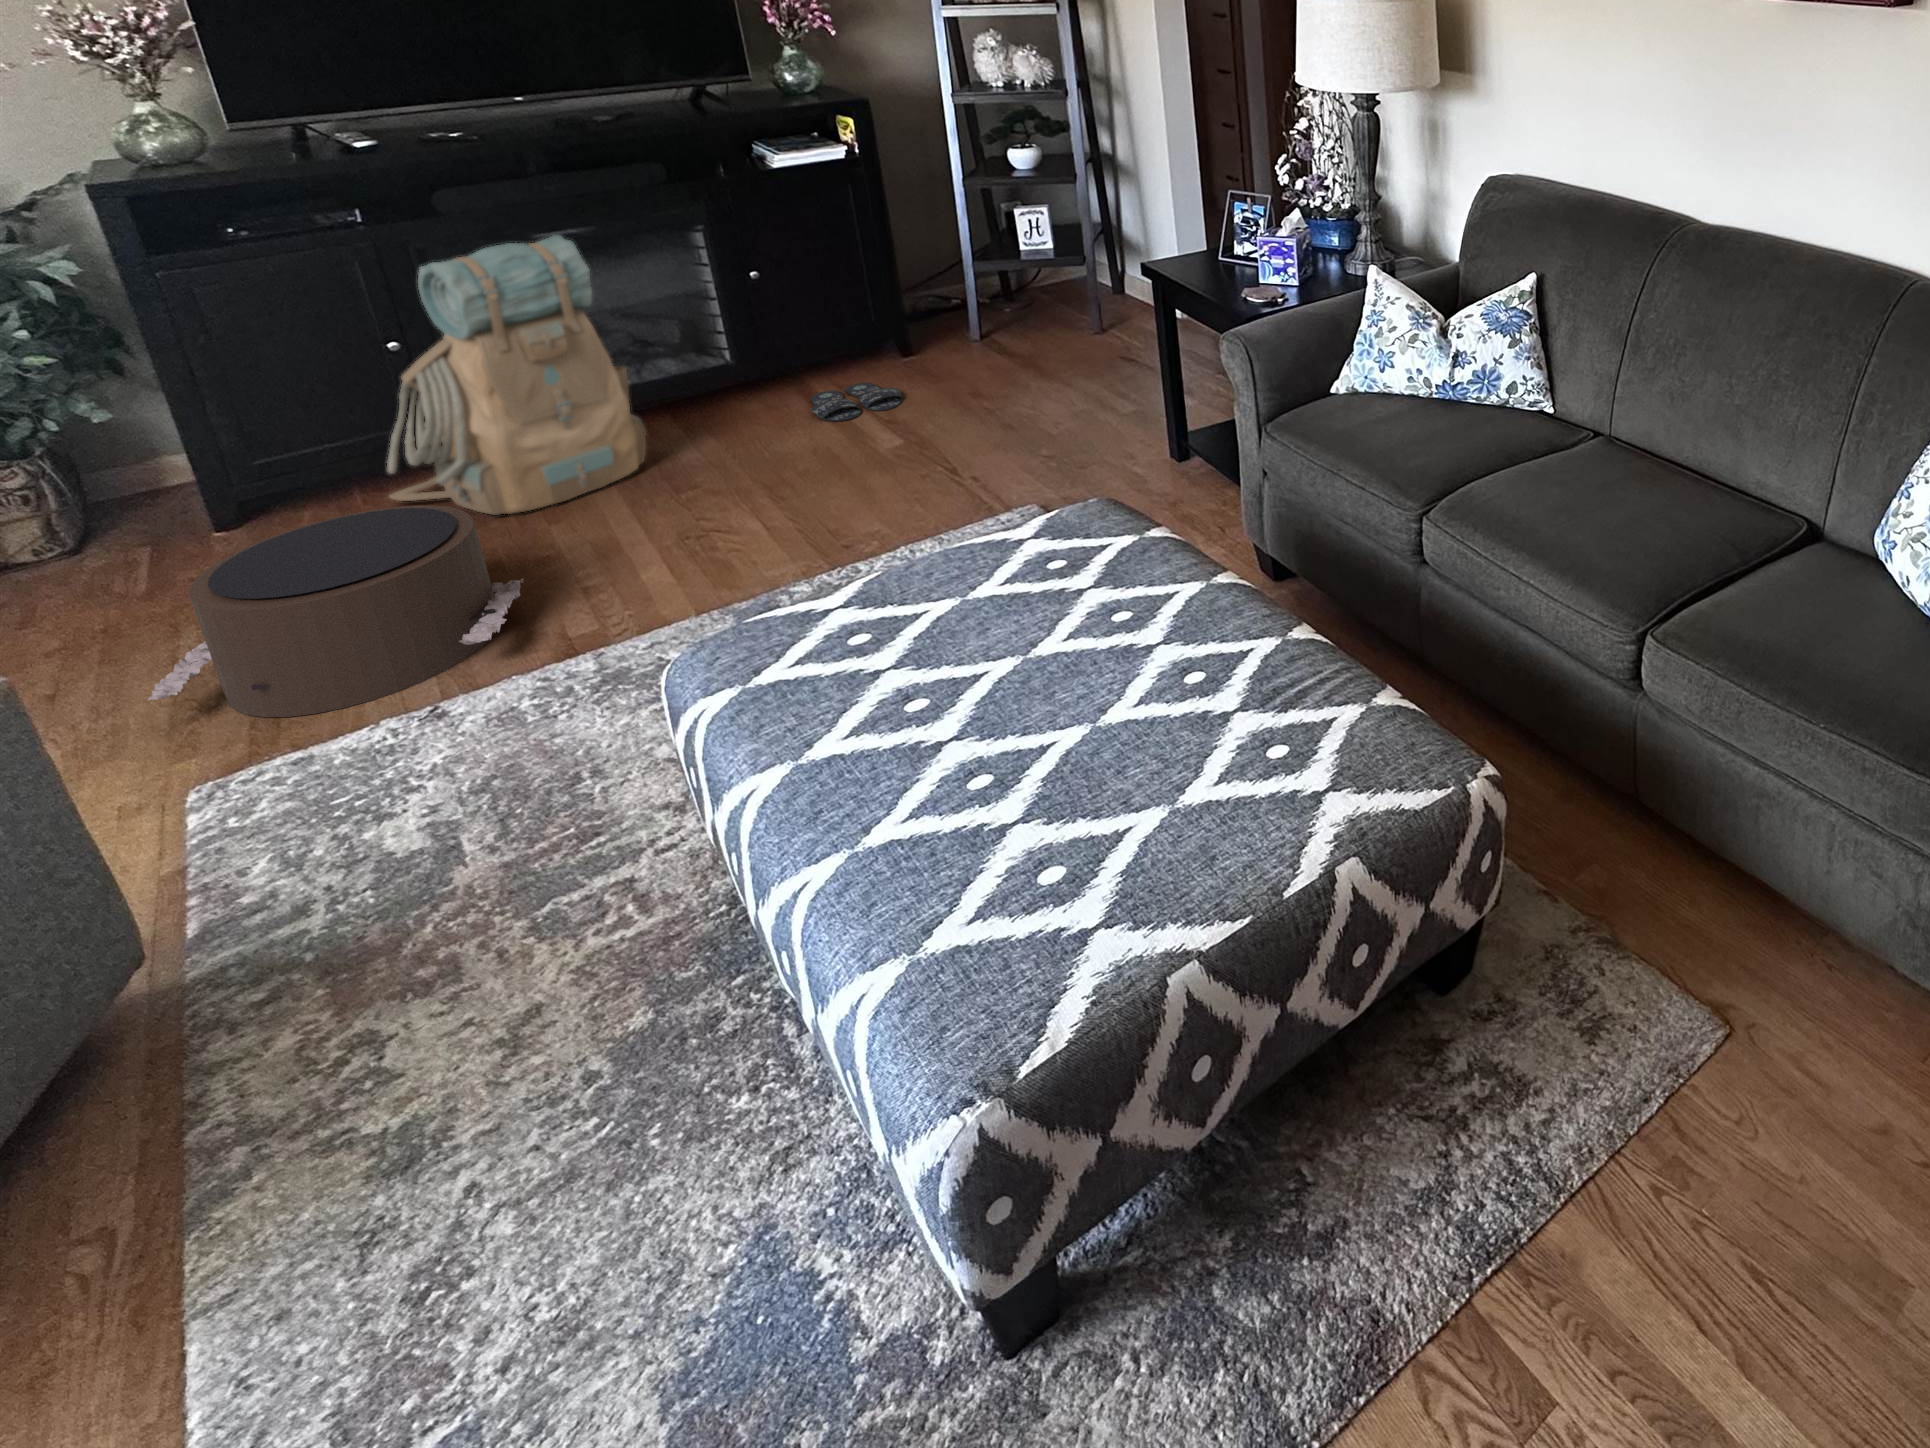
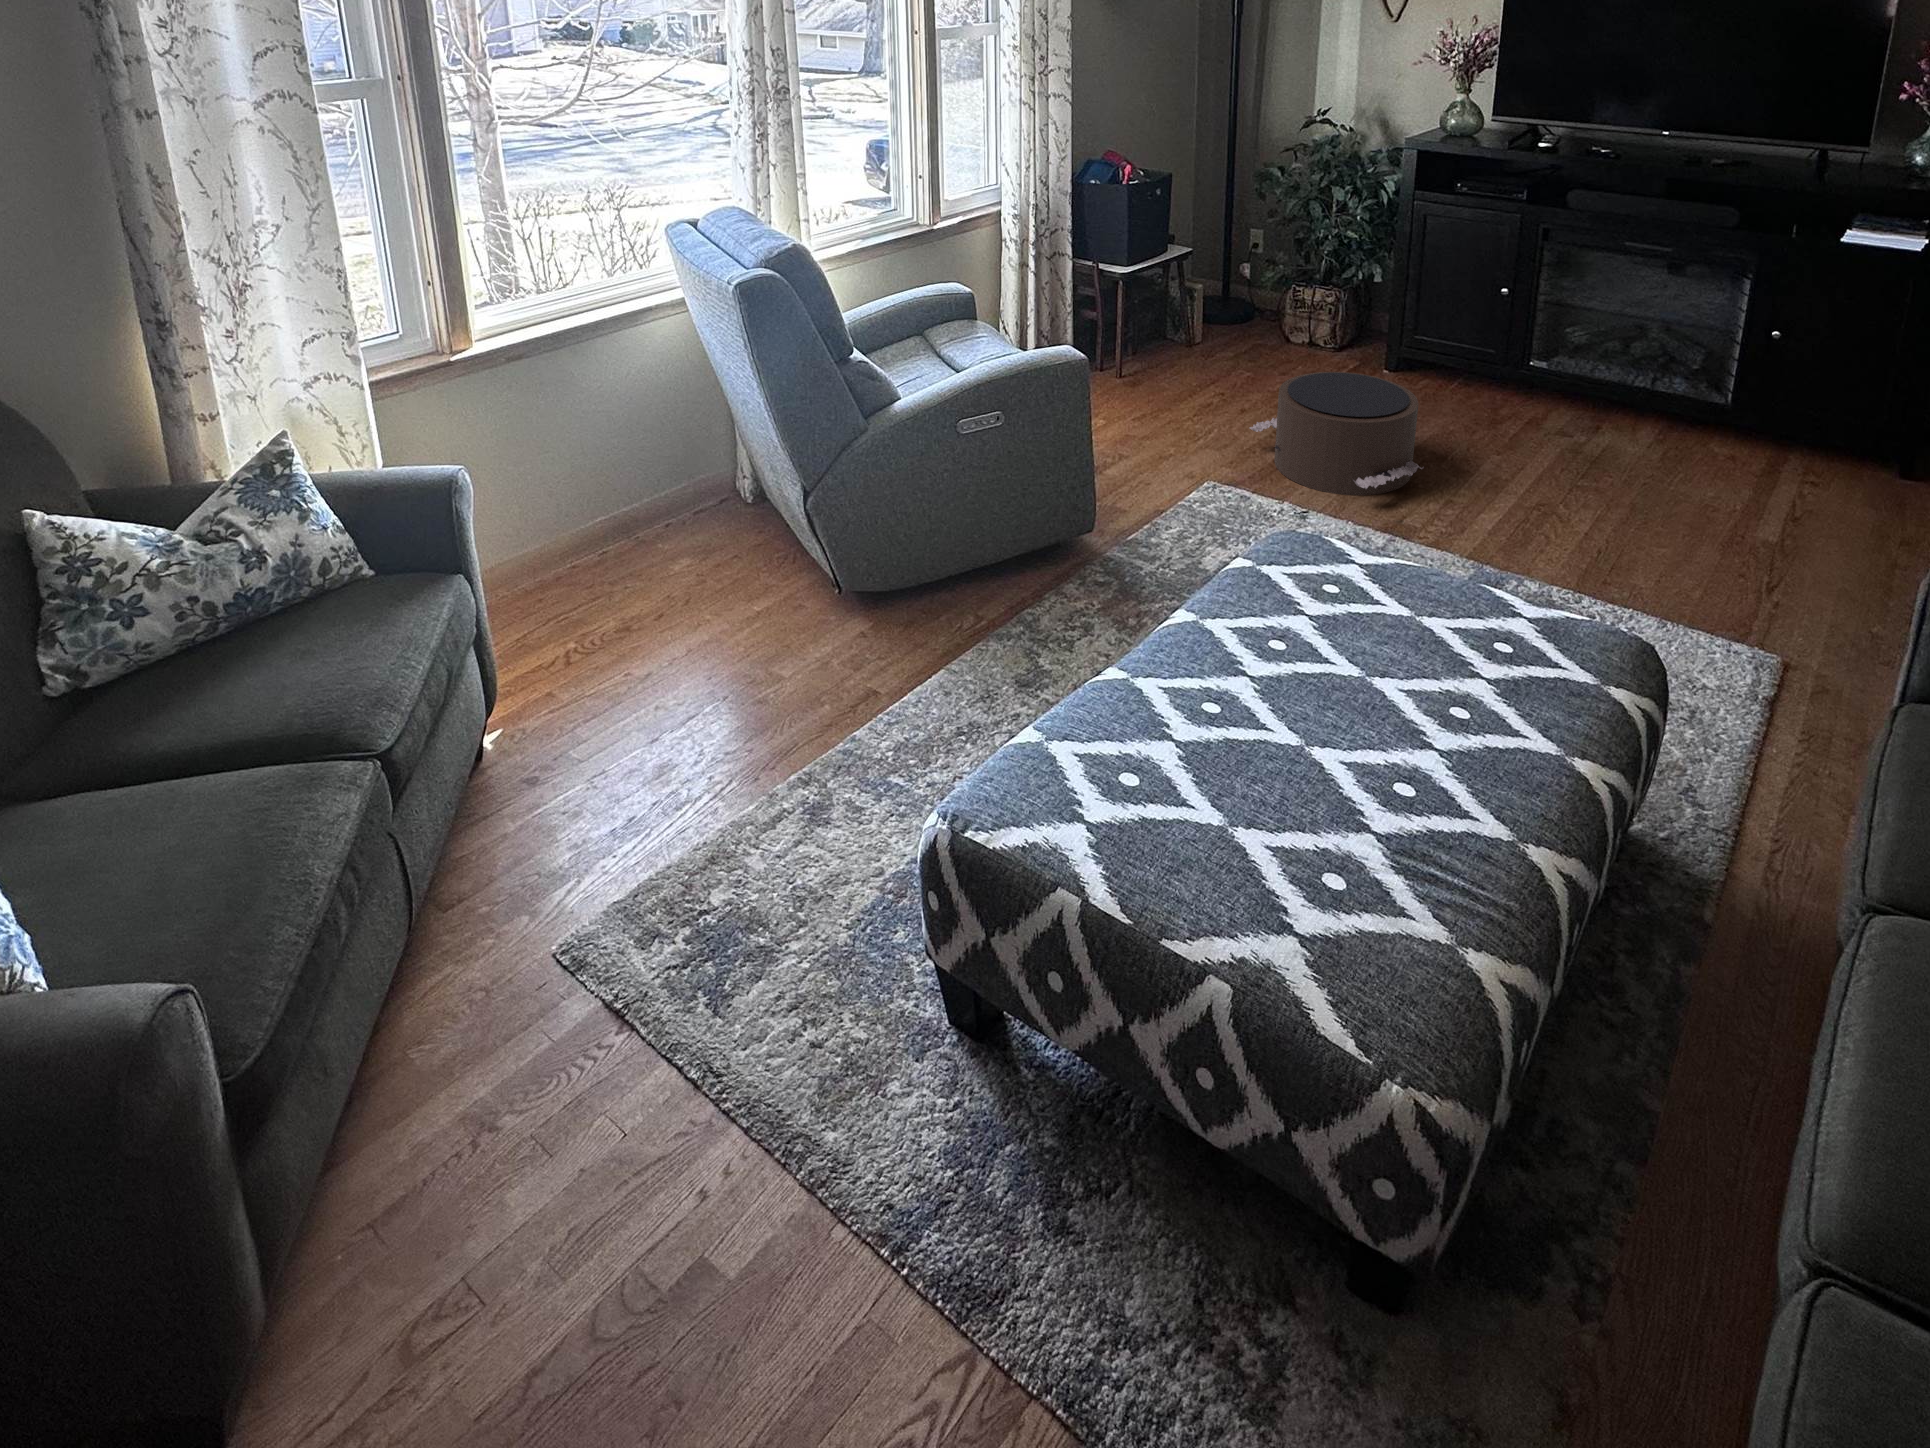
backpack: present [387,235,647,515] -> none [1462,237,1627,444]
slippers: present [810,383,903,421] -> none [1755,457,1853,504]

